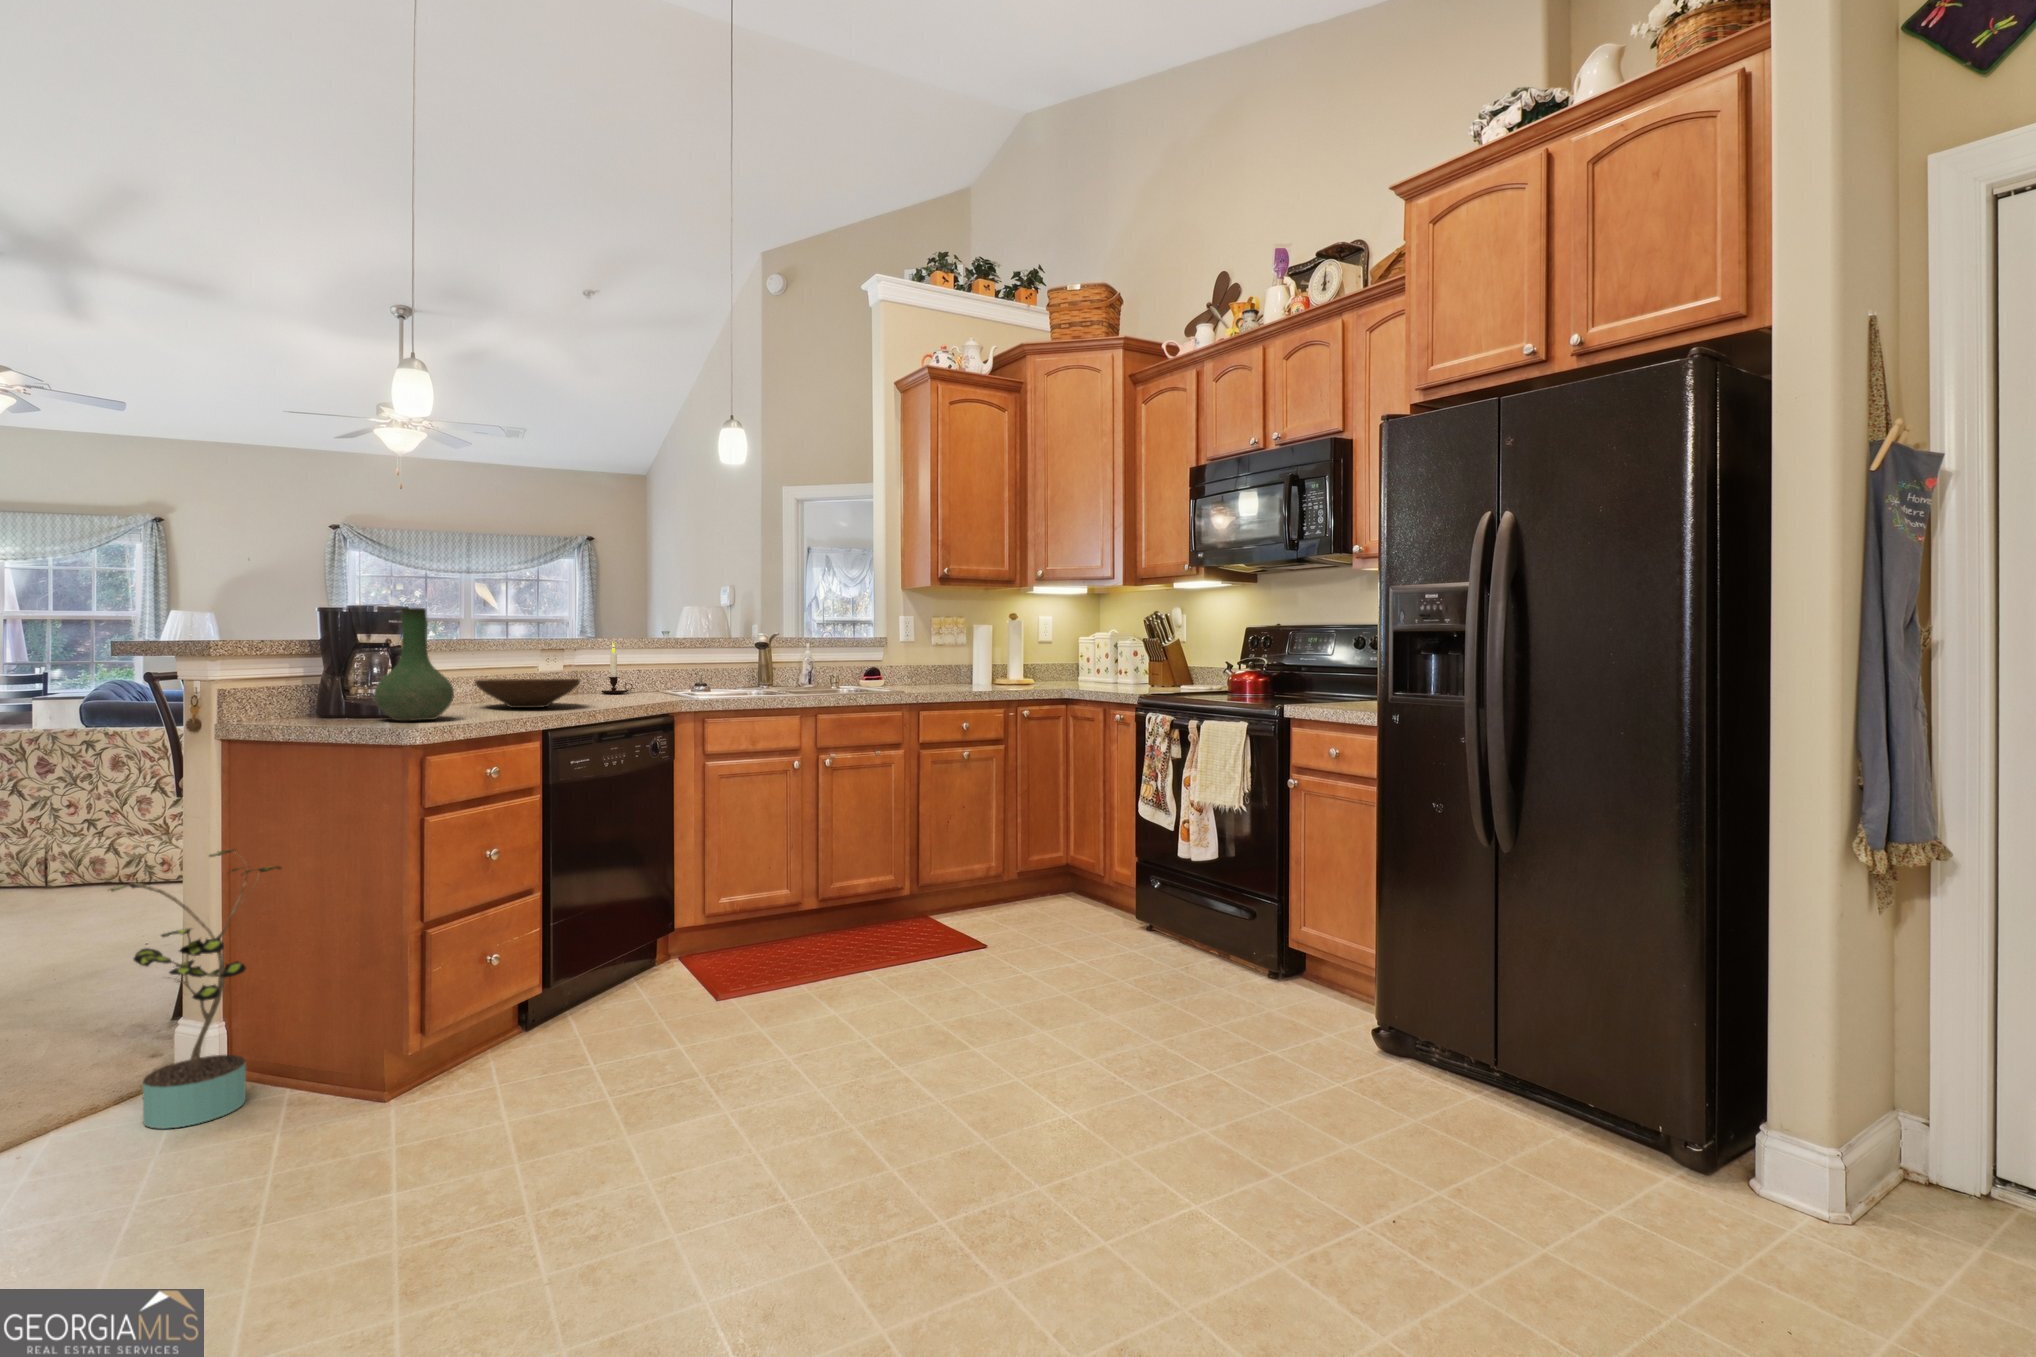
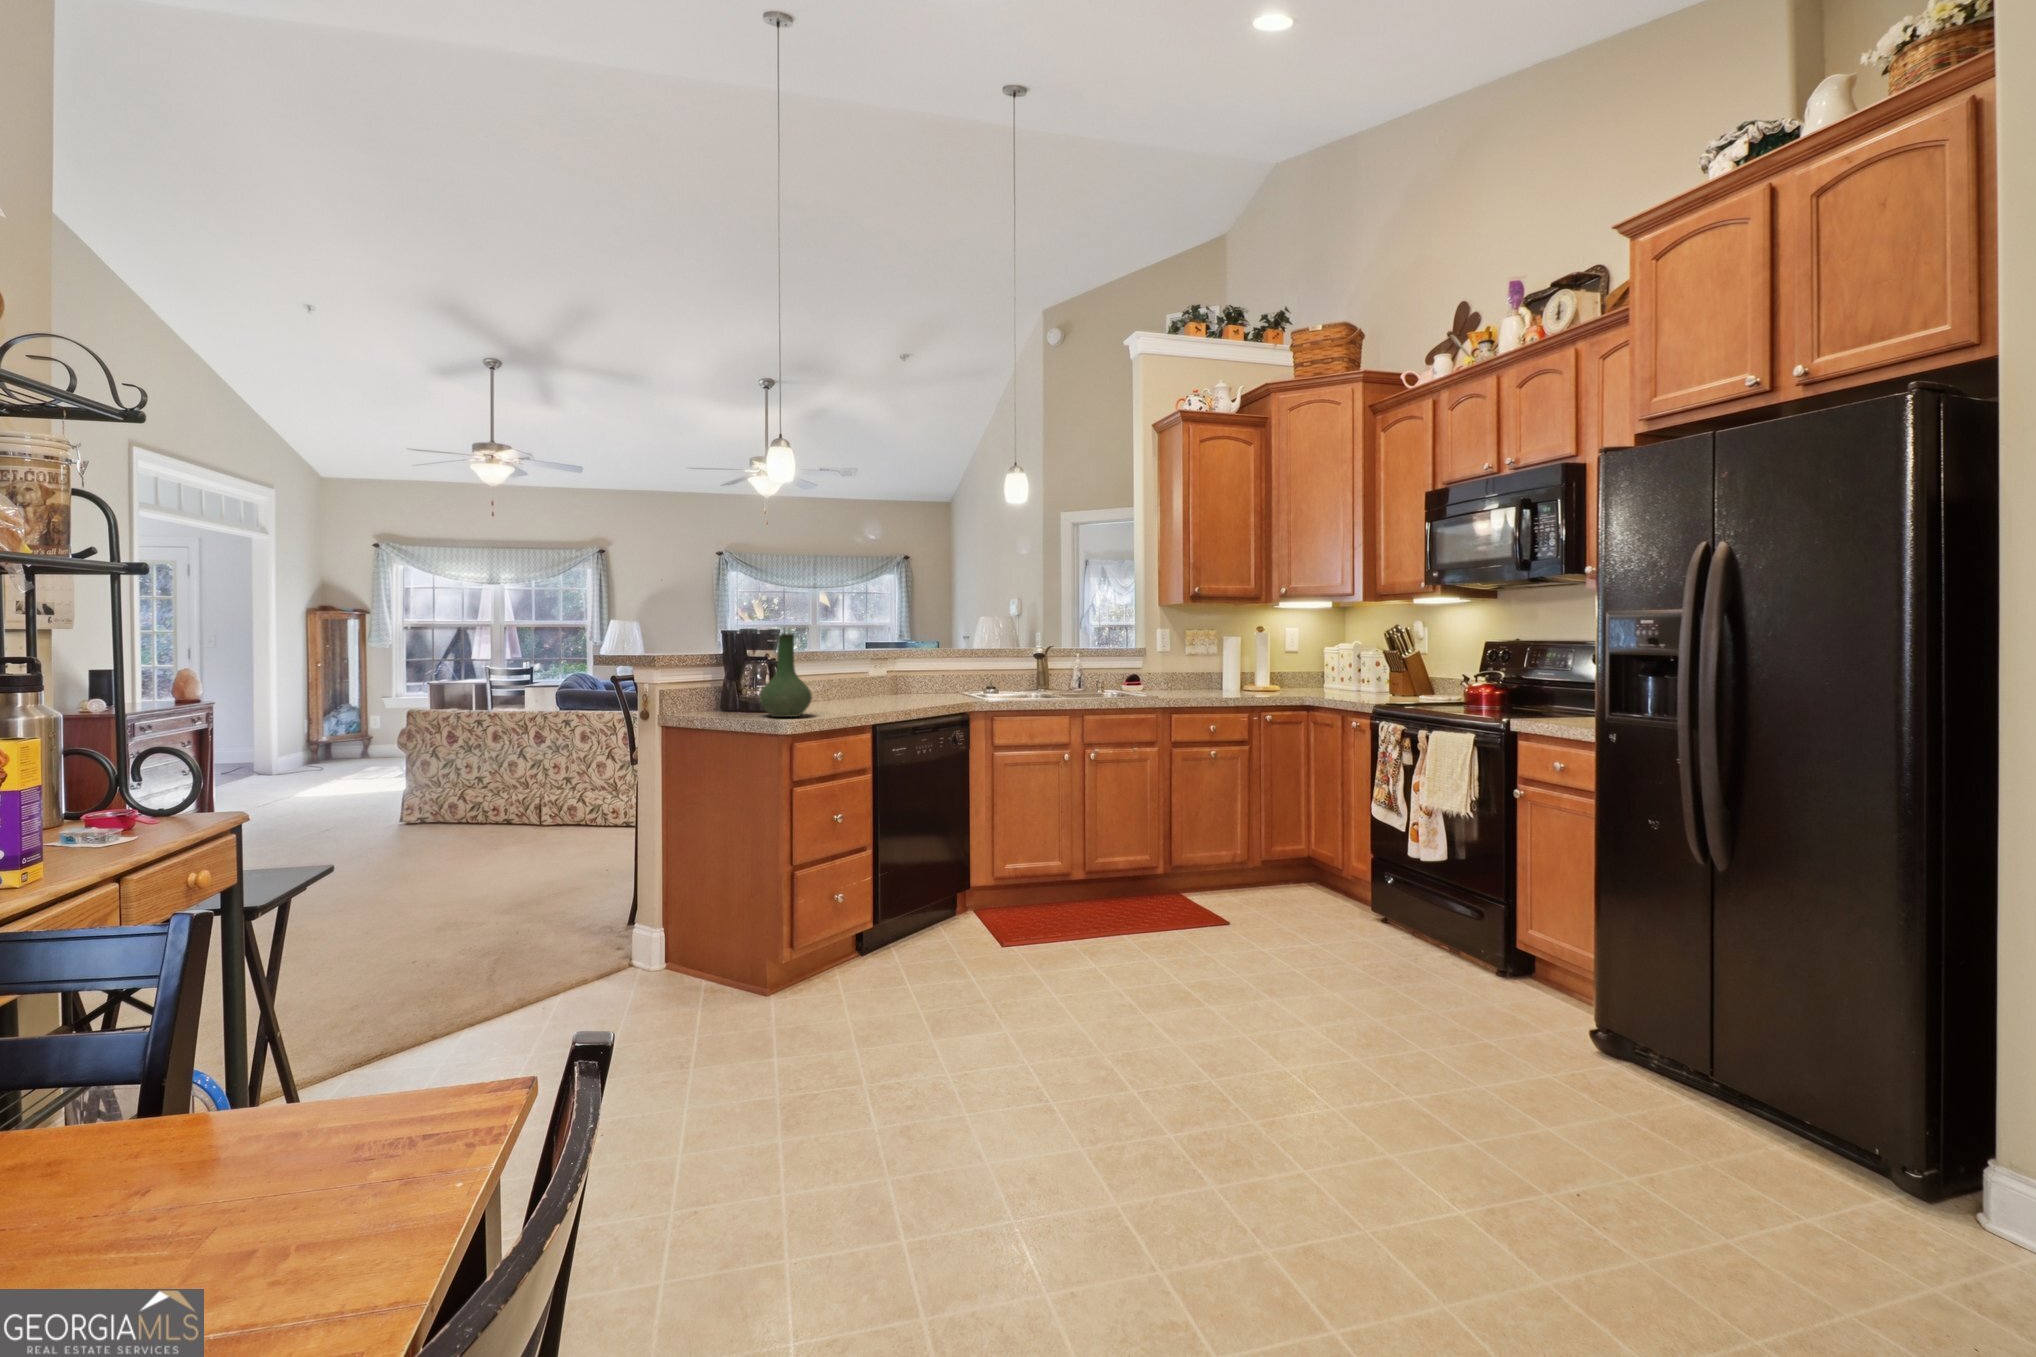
candle: present [601,644,633,694] -> none [913,653,937,696]
wooden bowl: present [475,679,580,708] -> none [825,685,899,708]
potted plant: present [110,850,281,1129] -> none [599,806,703,997]

